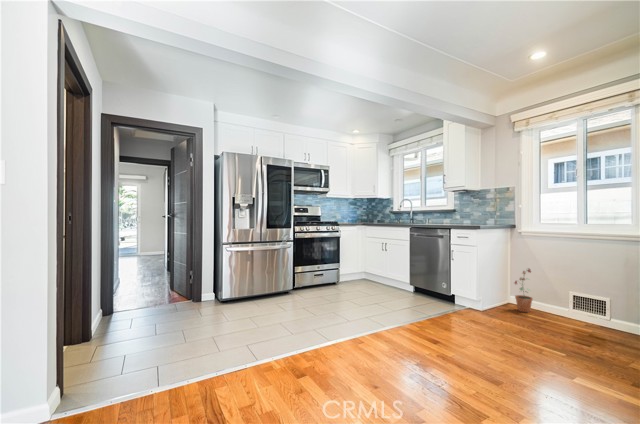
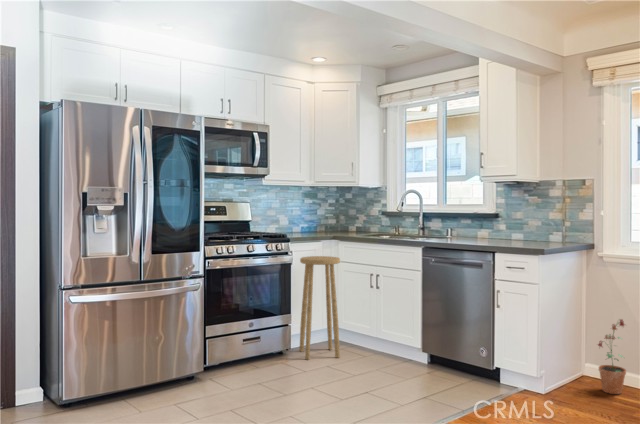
stool: none [345,234,366,288] -> present [299,256,340,360]

